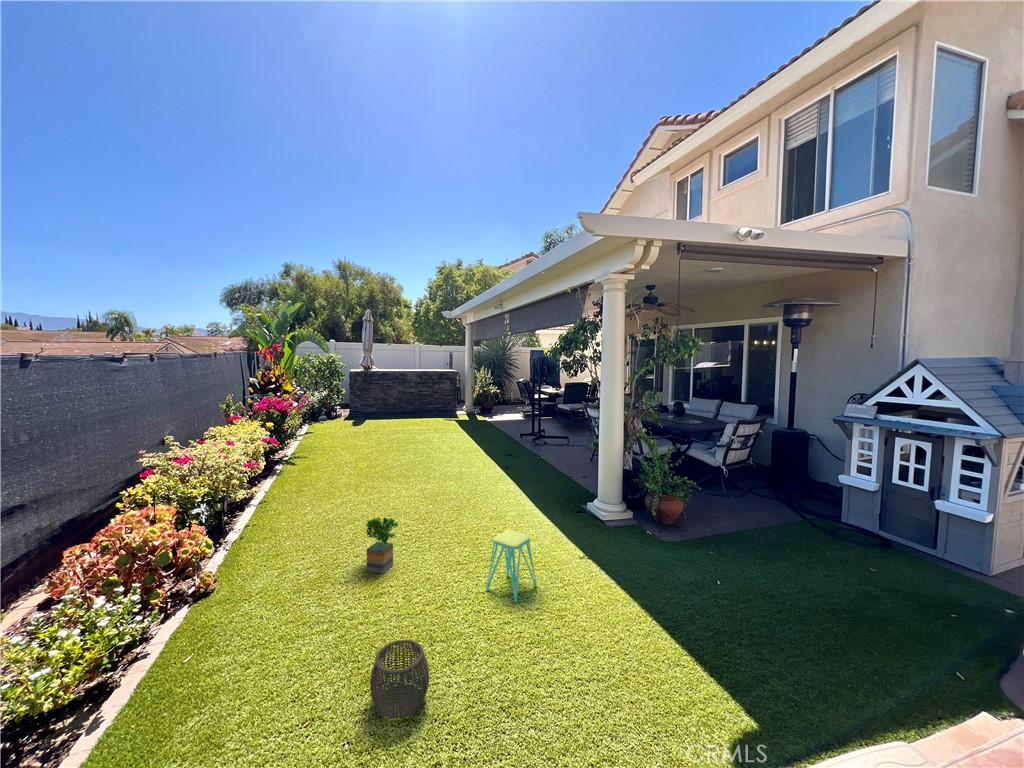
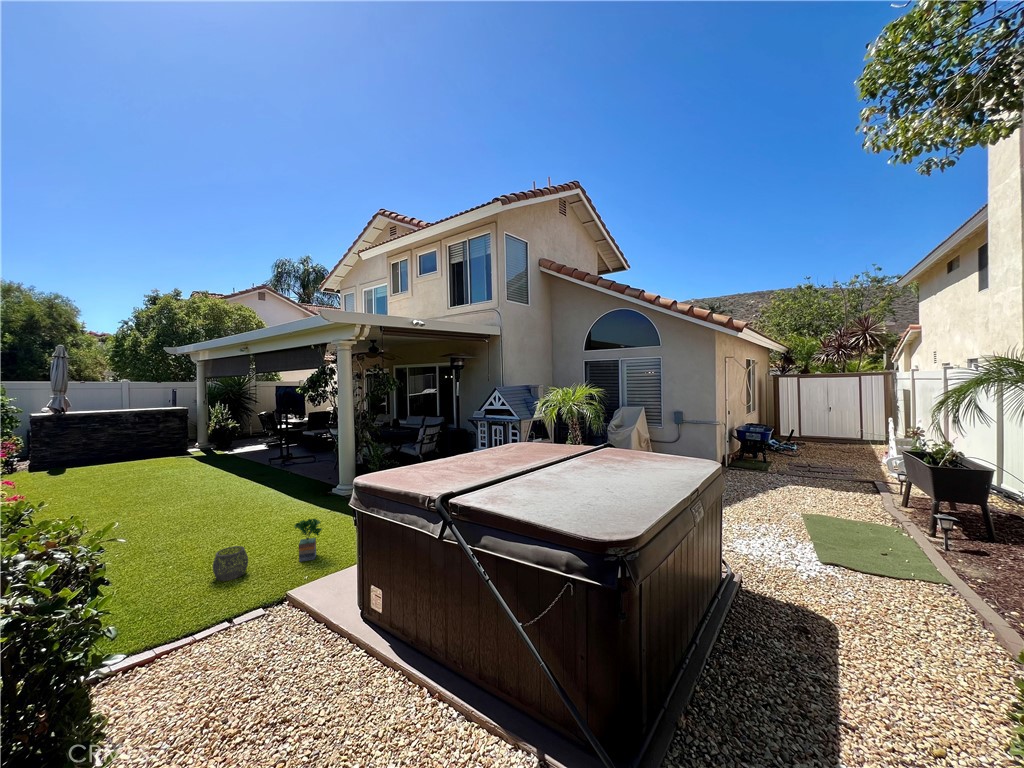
potted tree: present [366,518,398,574] -> present [294,519,322,562]
stool: present [486,530,536,602] -> none [268,498,301,536]

